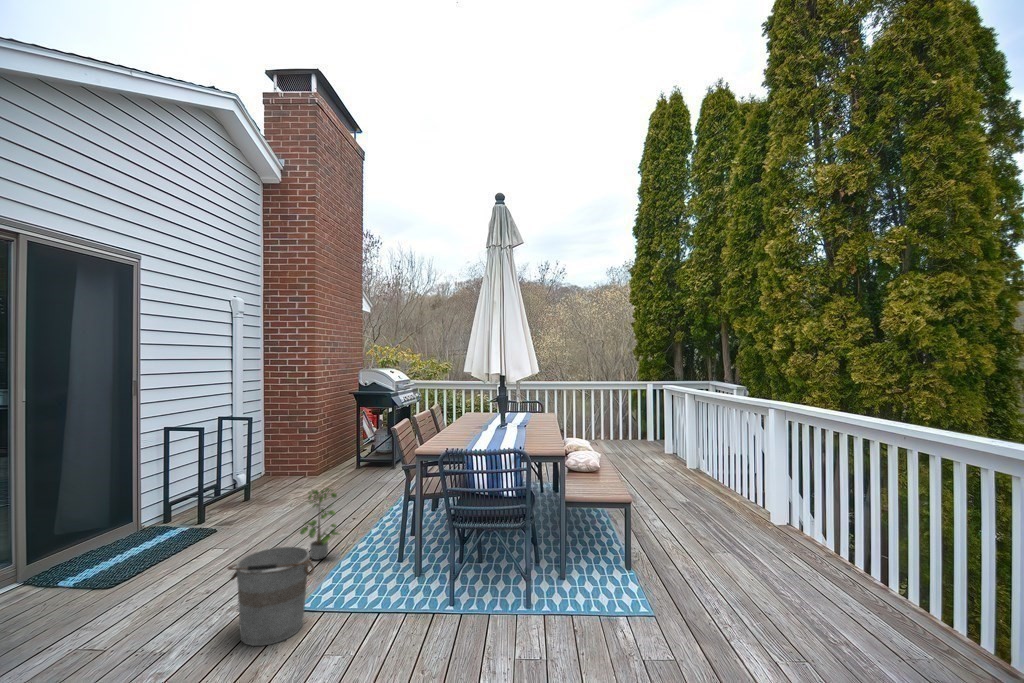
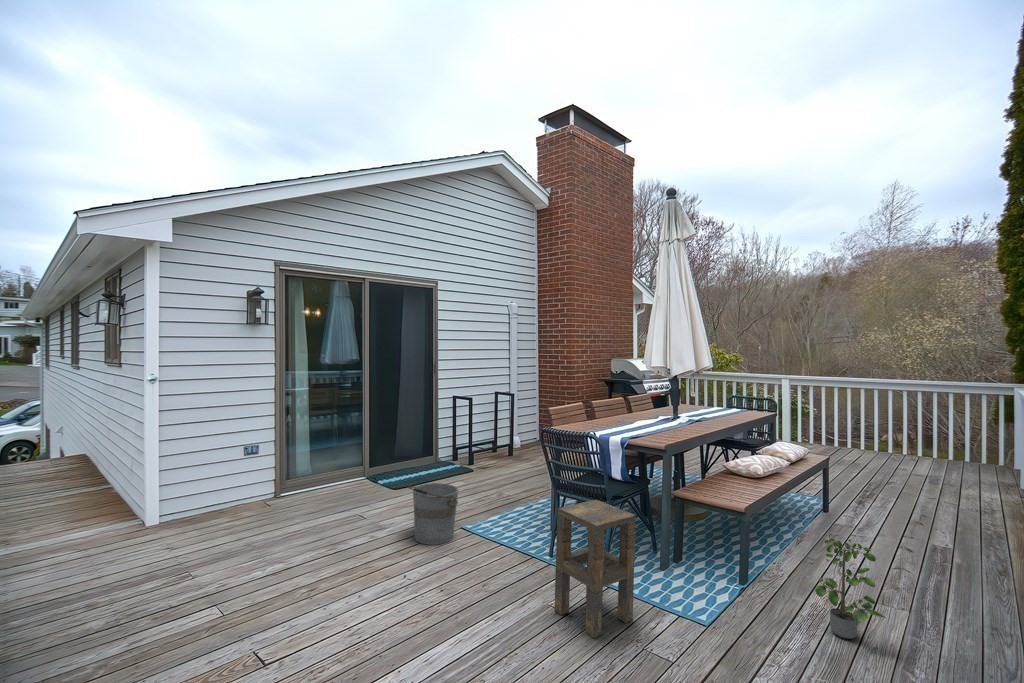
potted plant: present [300,489,339,560] -> present [815,538,885,639]
side table: none [515,507,579,647] -> present [554,500,635,638]

